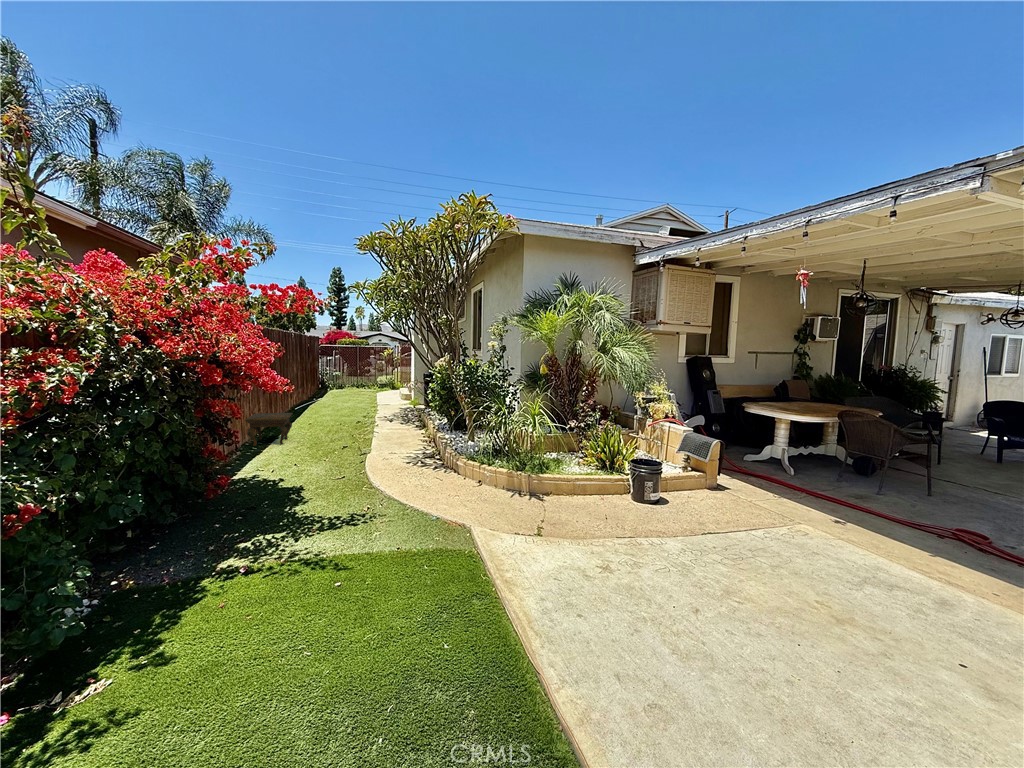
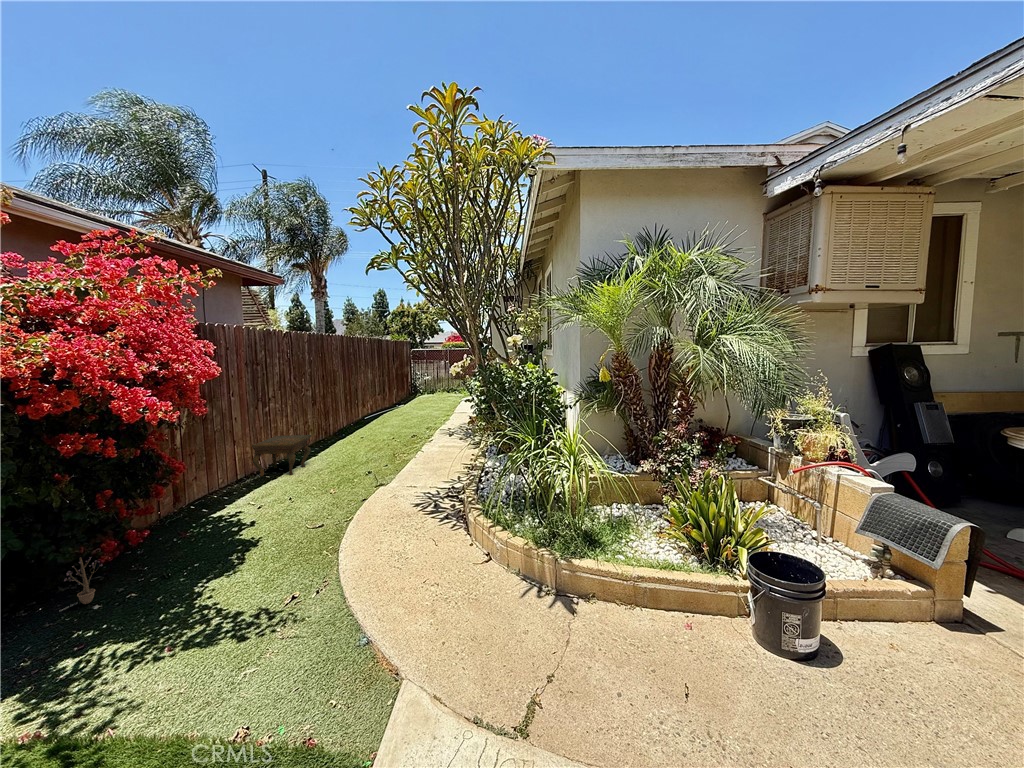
decorative plant: none [208,481,230,517] -> present [60,557,103,611]

